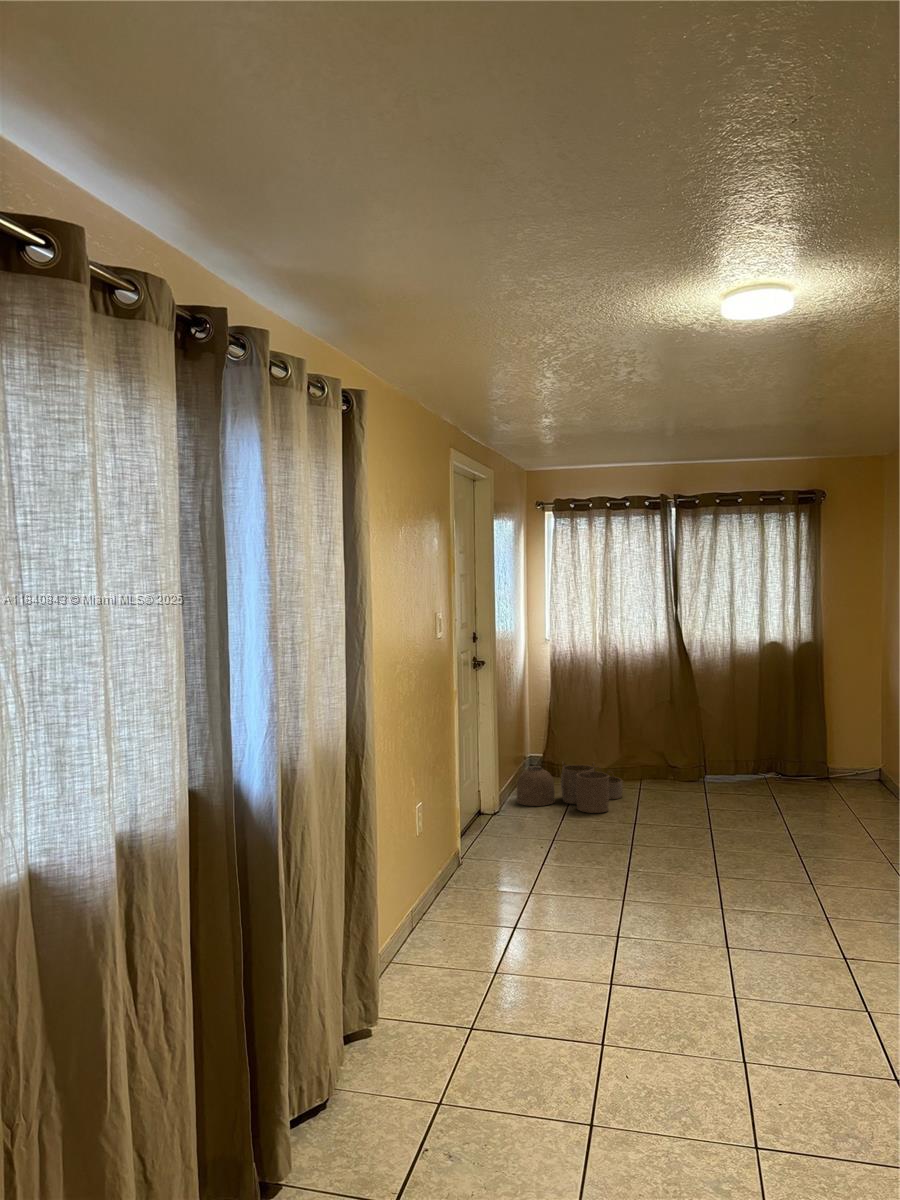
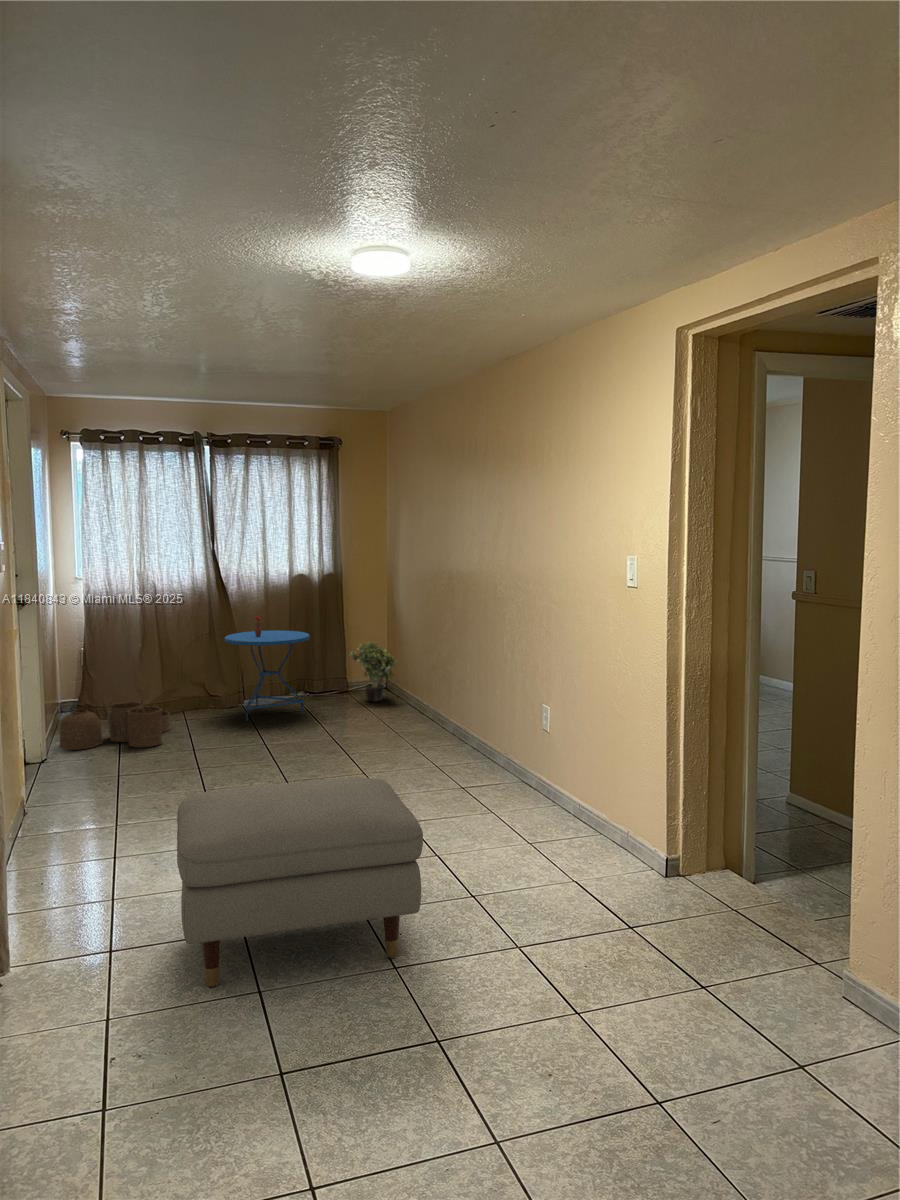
side table: none [682,686,777,799] -> present [224,616,310,721]
potted plant: none [827,723,890,795] -> present [349,642,395,701]
ottoman: none [516,881,798,1134] -> present [177,778,423,987]

